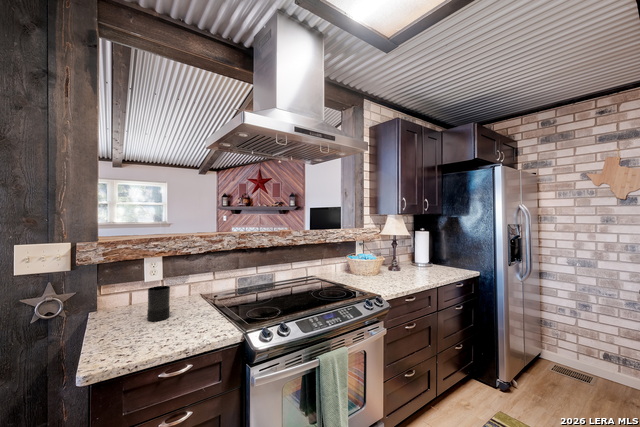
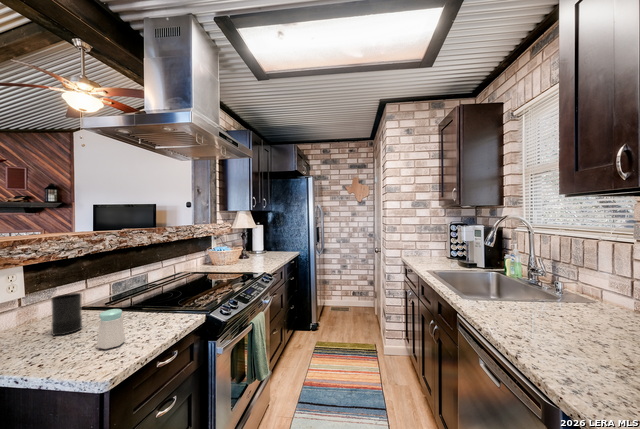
salt shaker: none [128,312,152,351] -> present [97,309,125,349]

